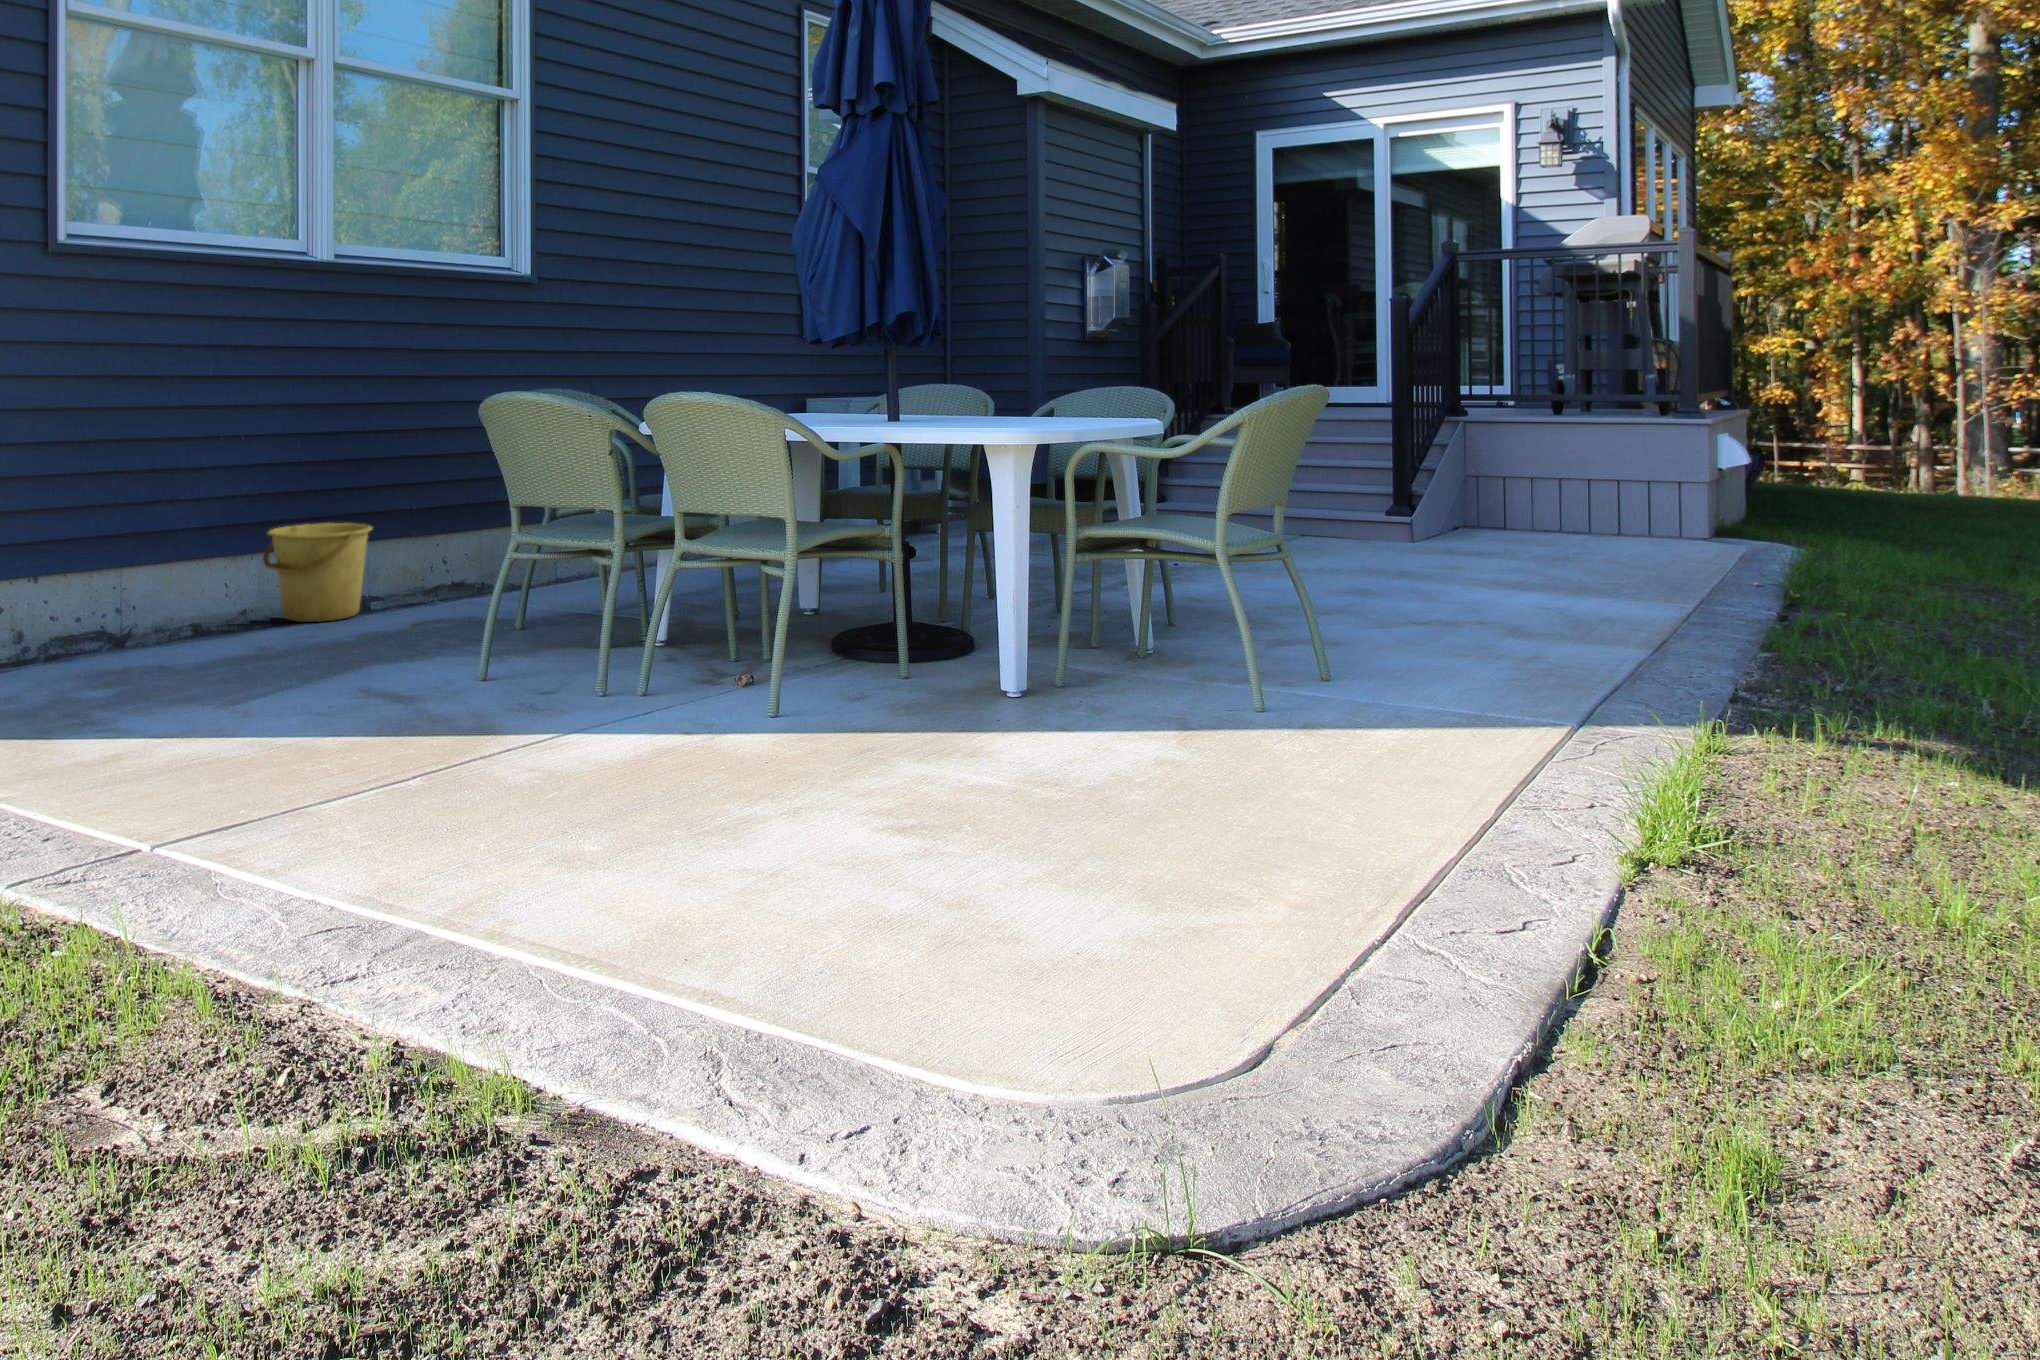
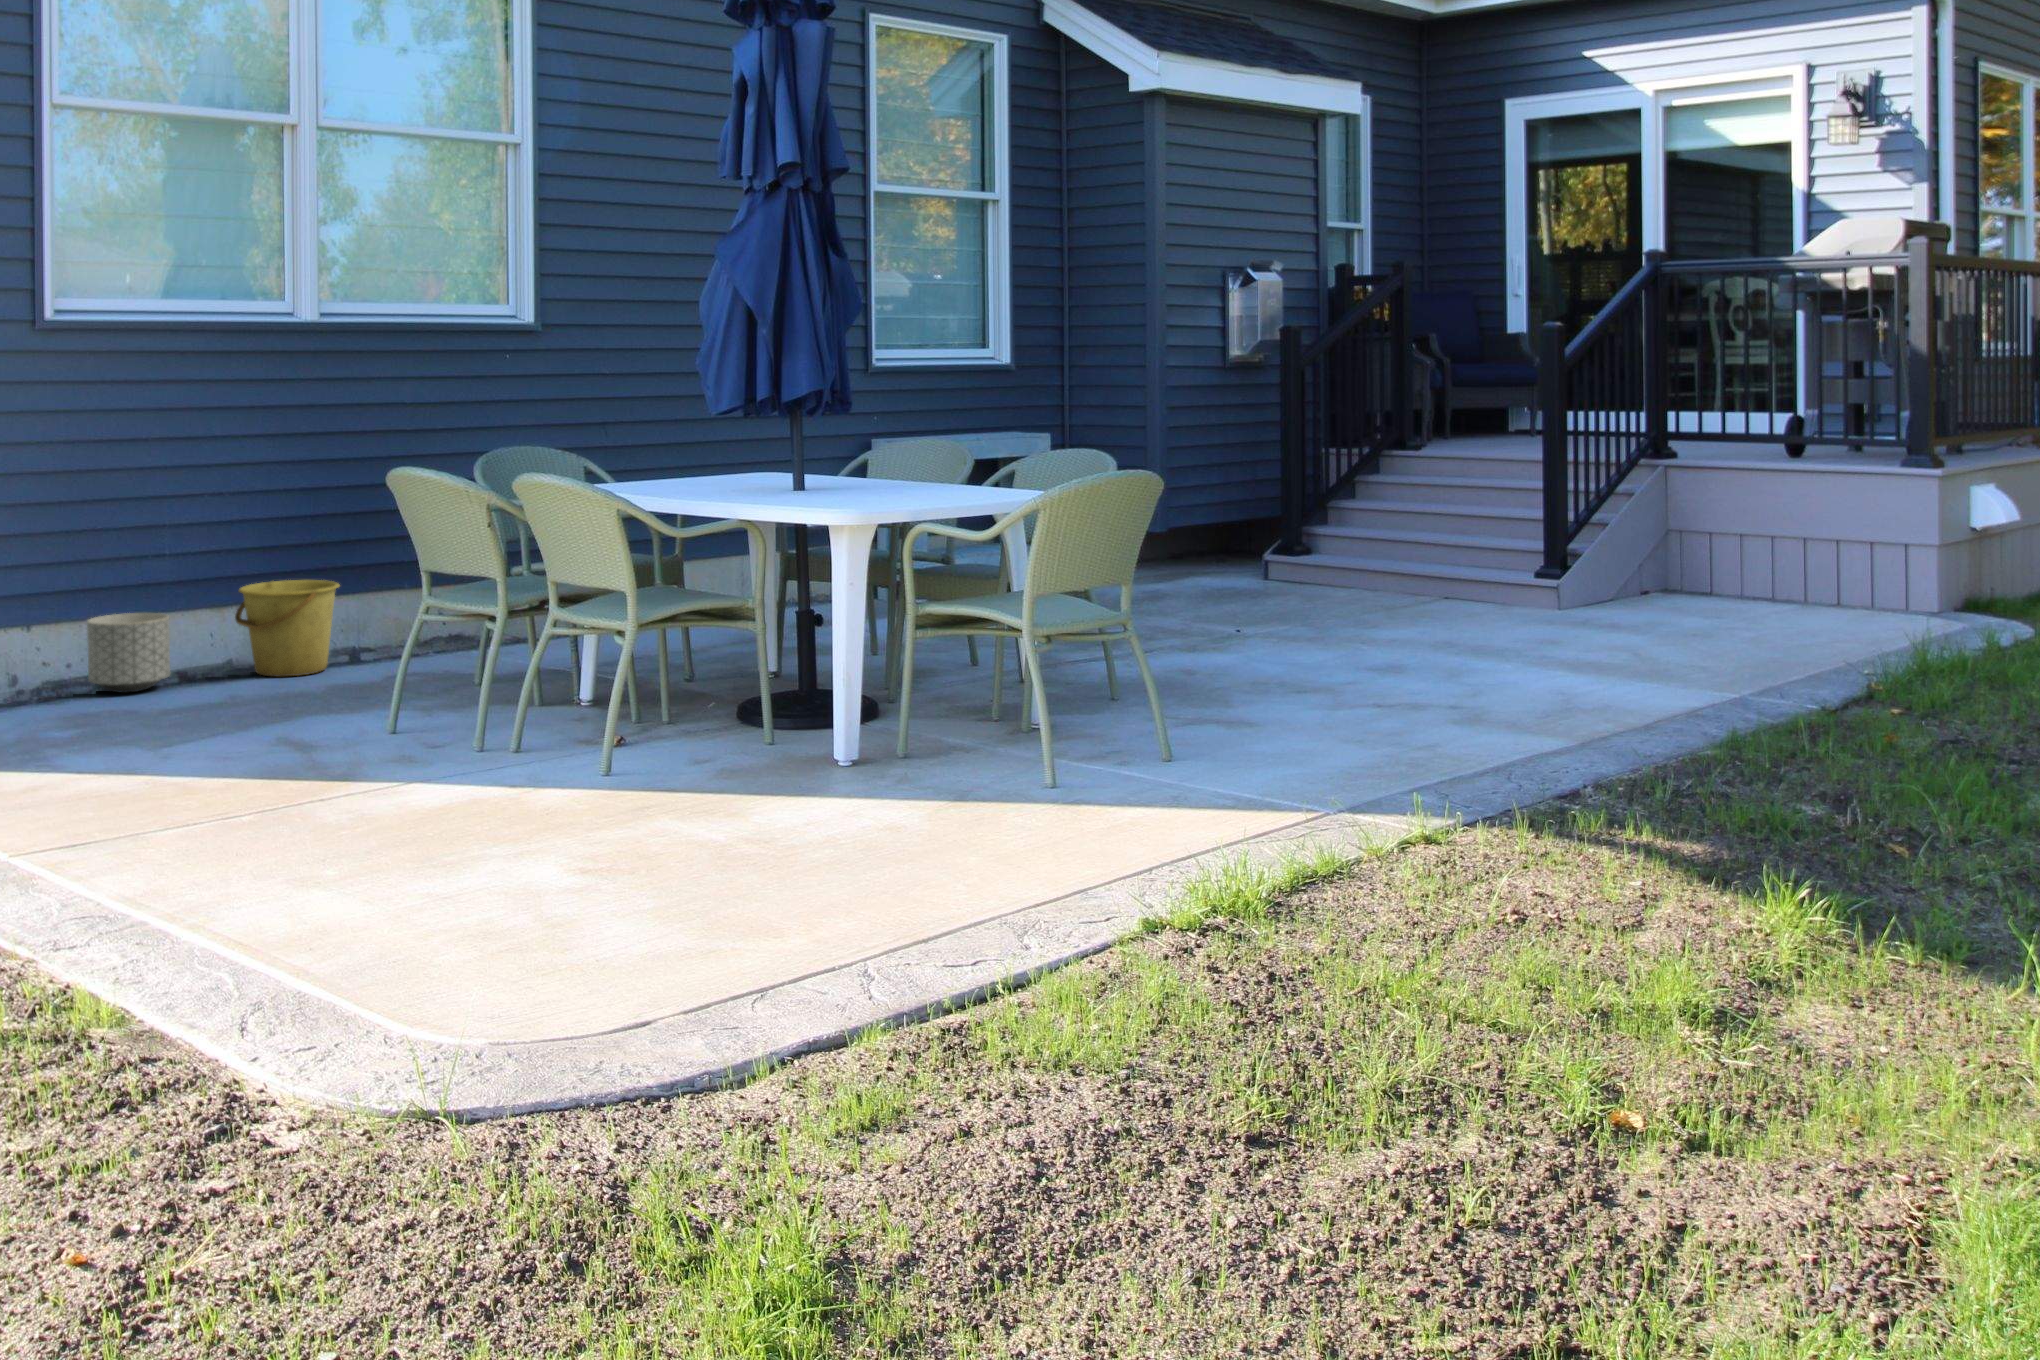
planter: none [112,558,203,642] -> present [87,613,170,693]

